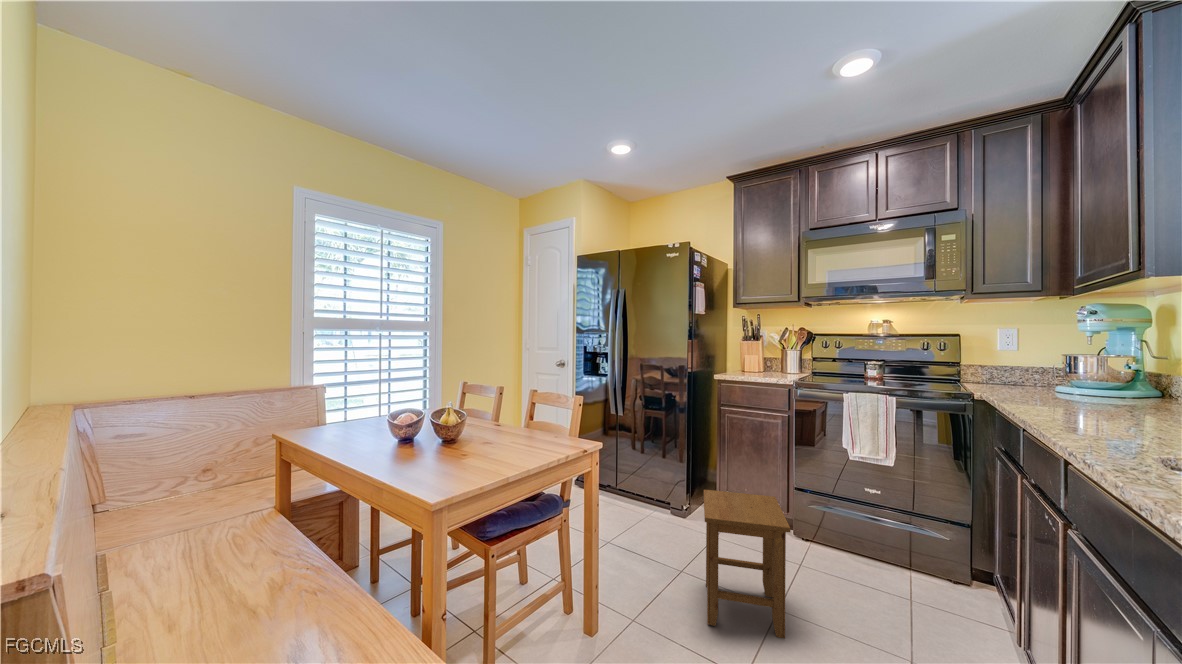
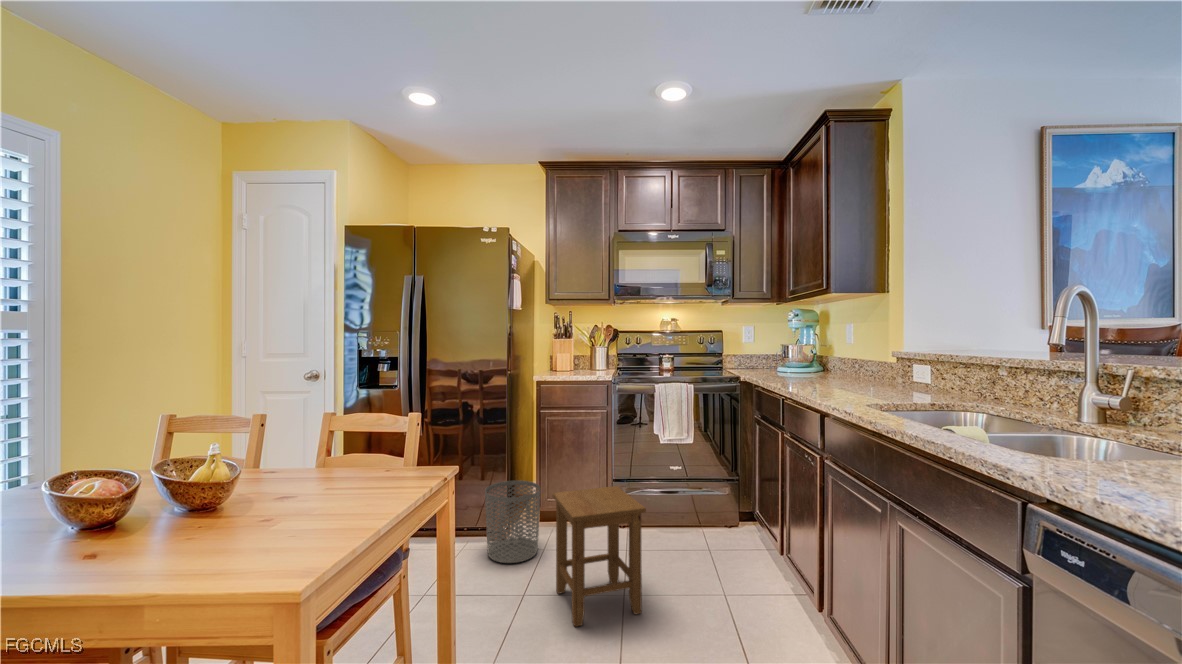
waste bin: none [658,469,709,546] -> present [485,481,540,563]

